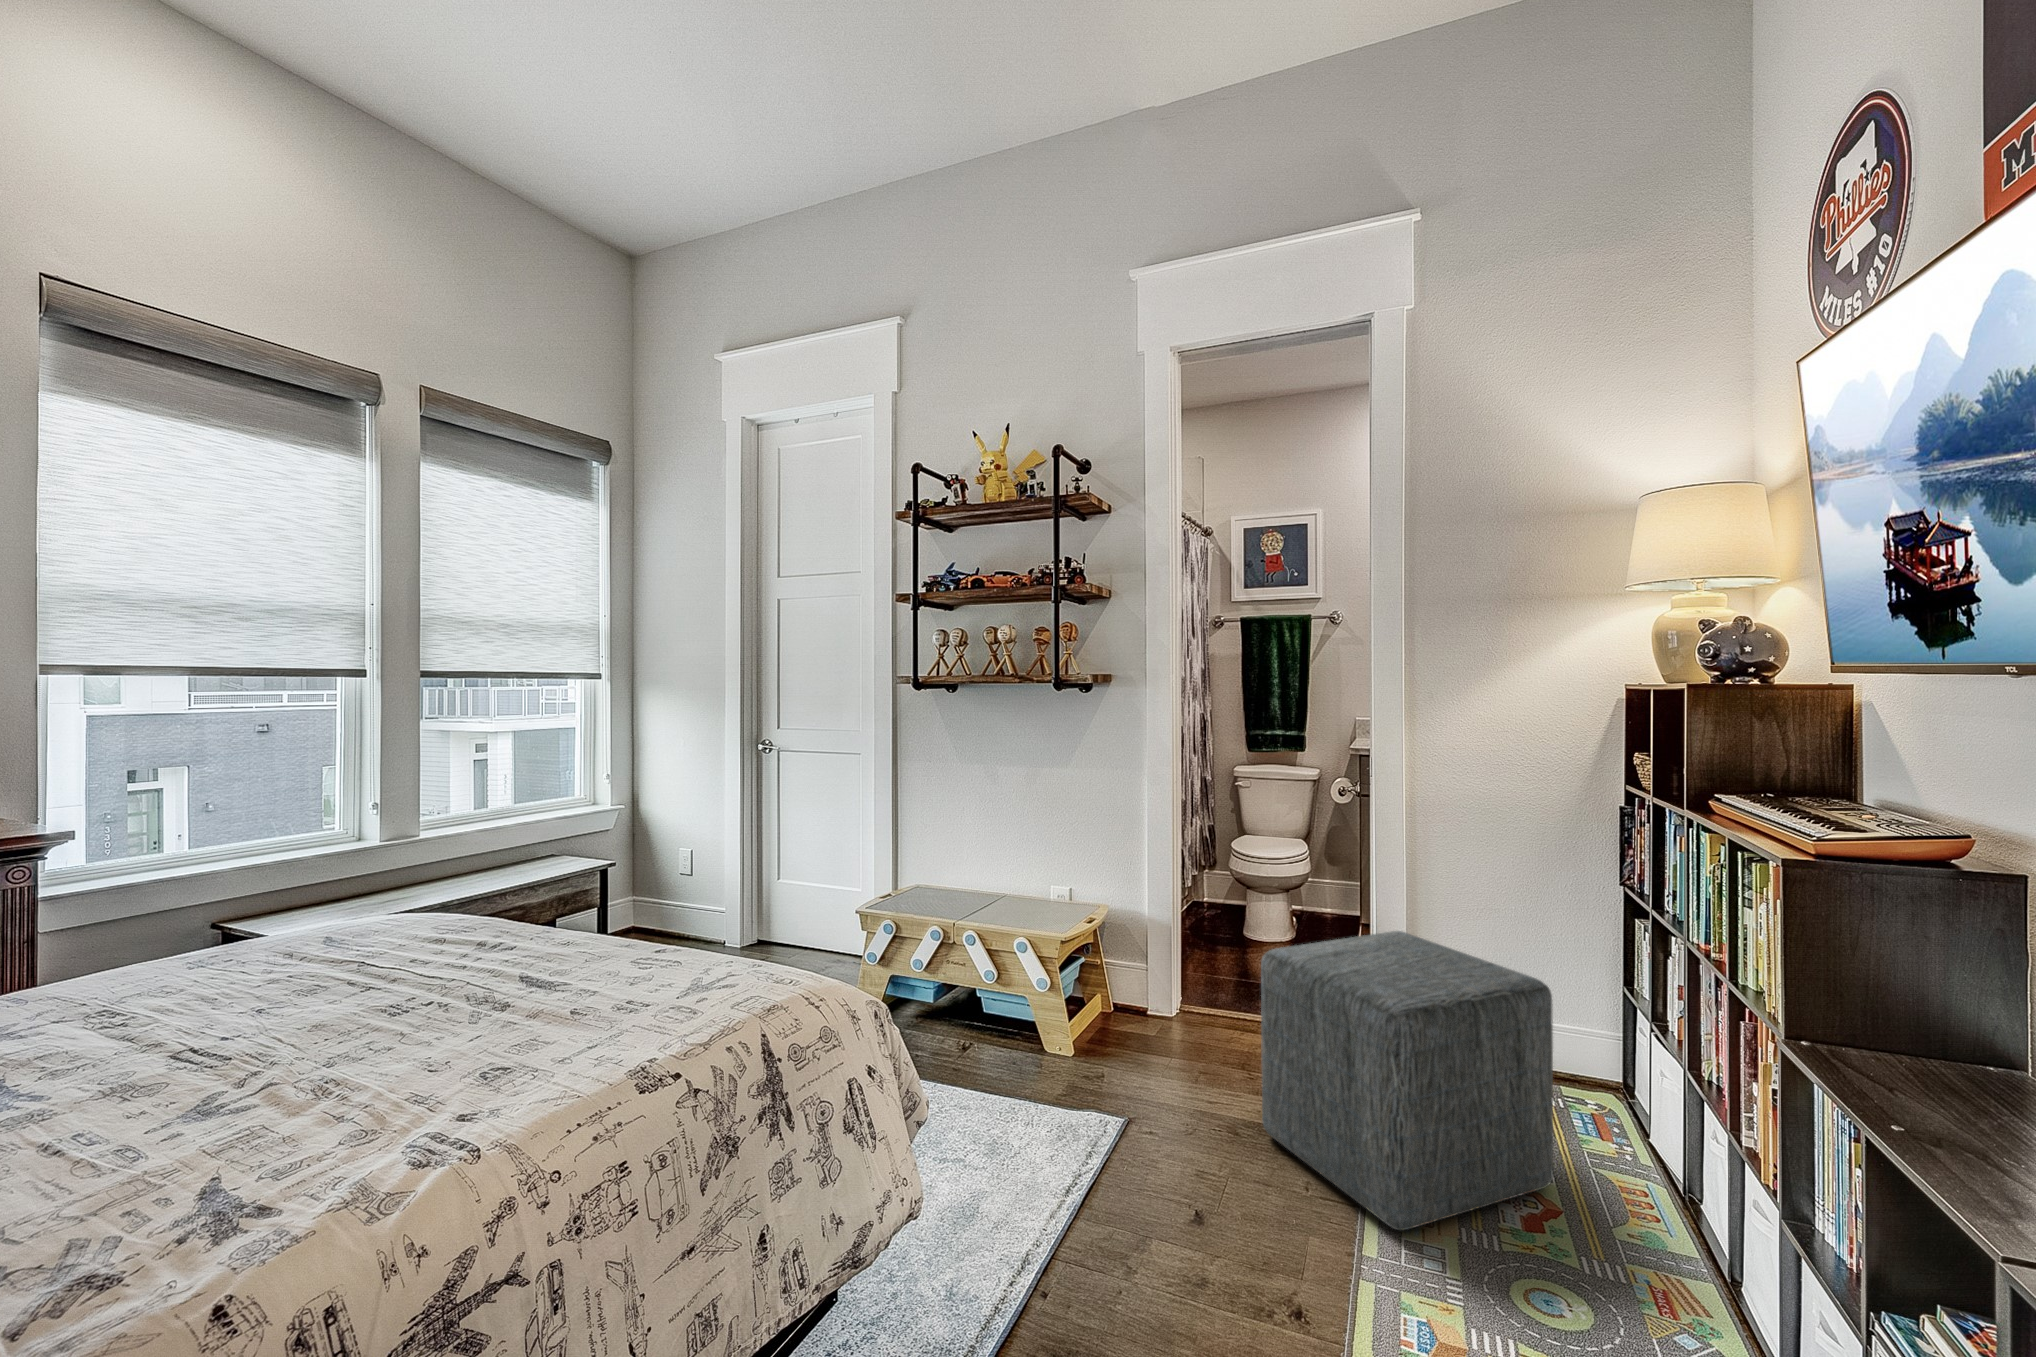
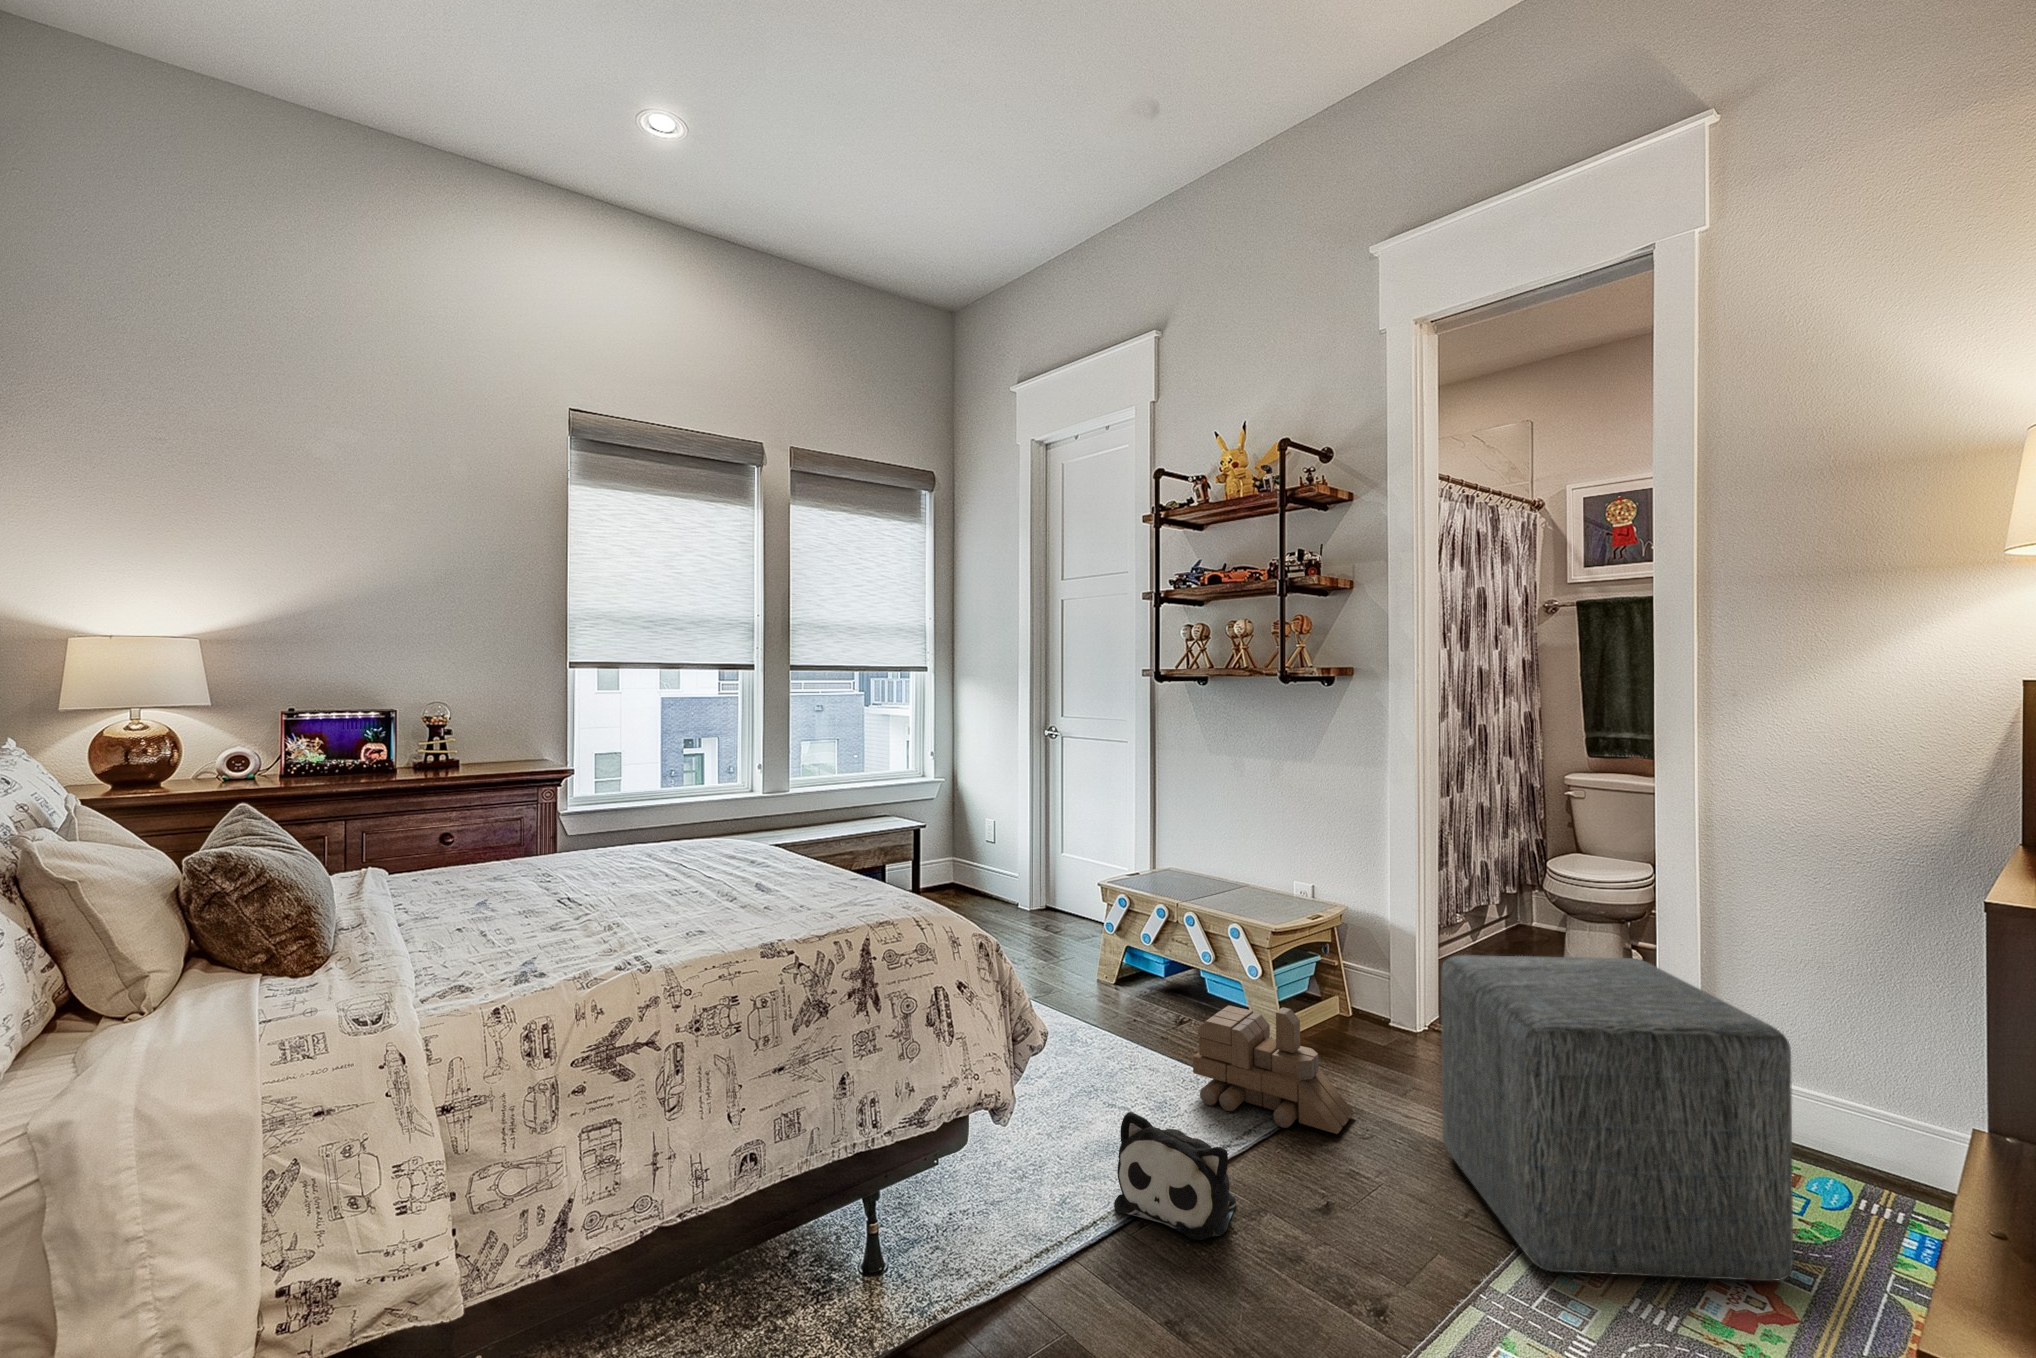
toy train: none [1019,1021,1173,1144] -> present [1193,1005,1354,1134]
plush toy: none [1009,1171,1134,1296] -> present [1114,1111,1236,1240]

